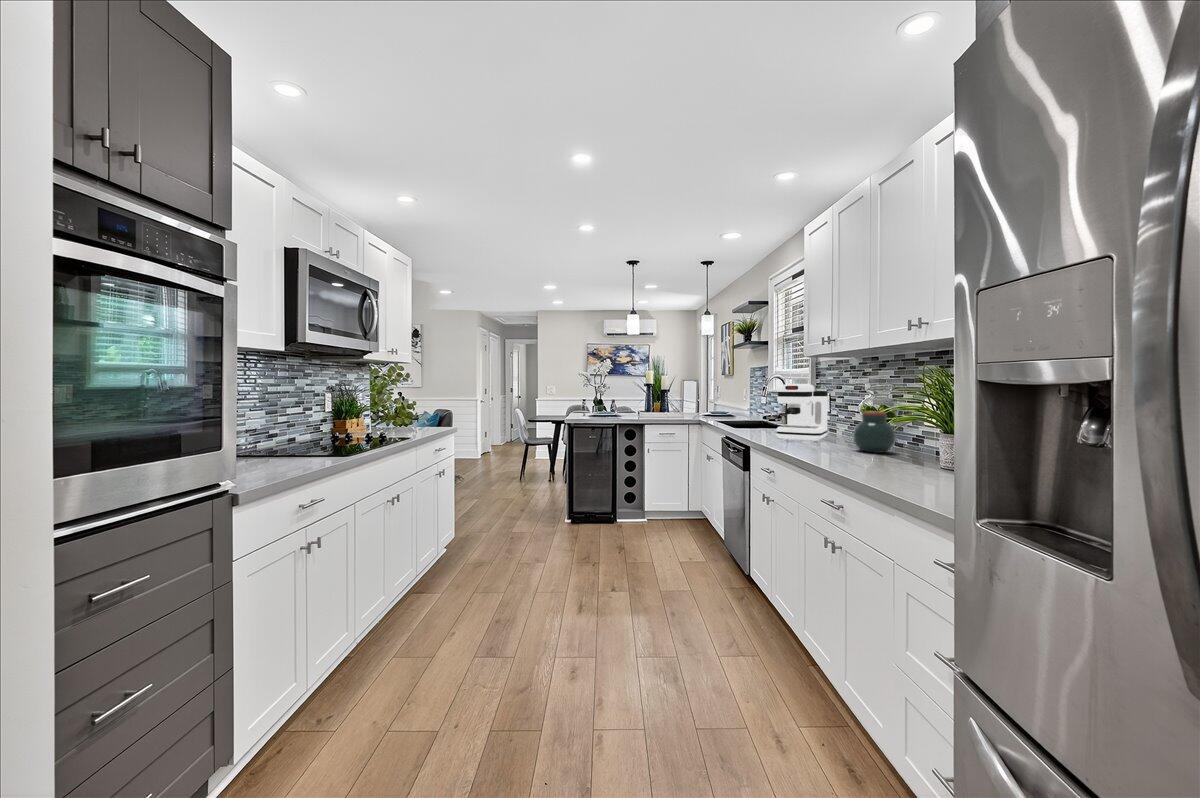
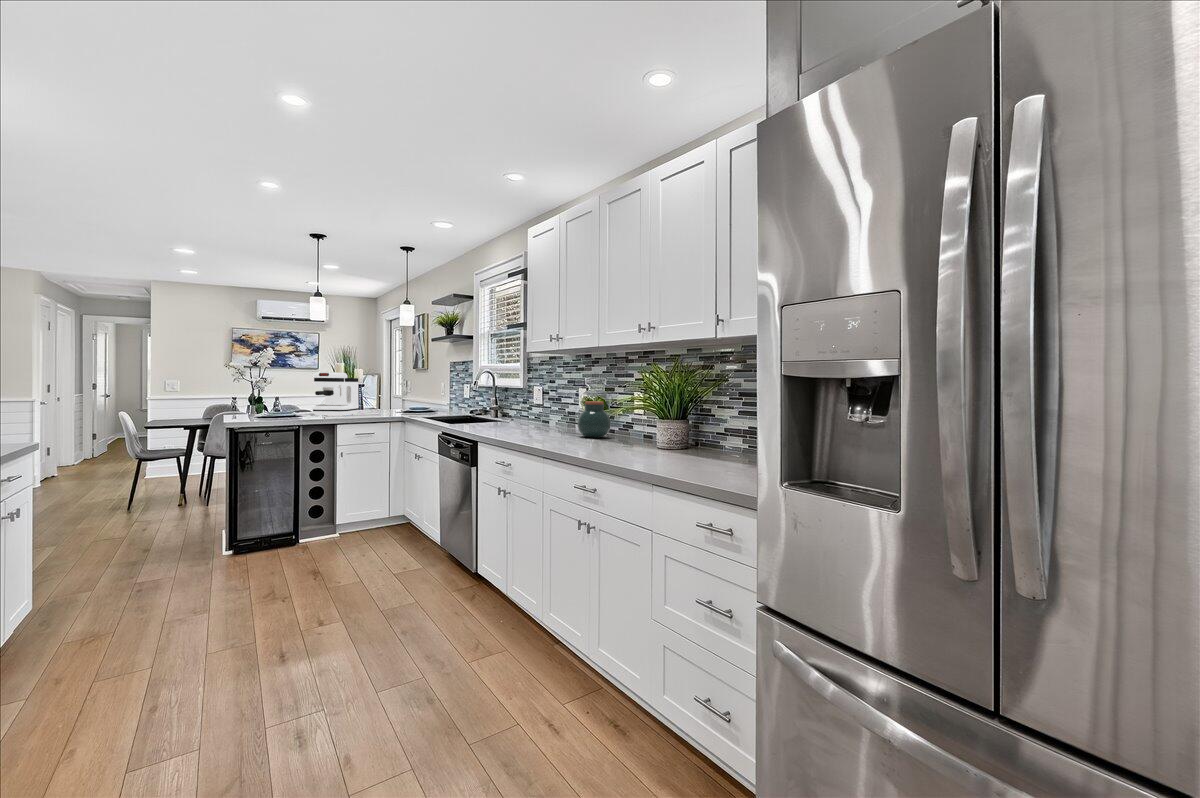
coffee maker: present [776,385,828,441] -> present [313,372,359,416]

